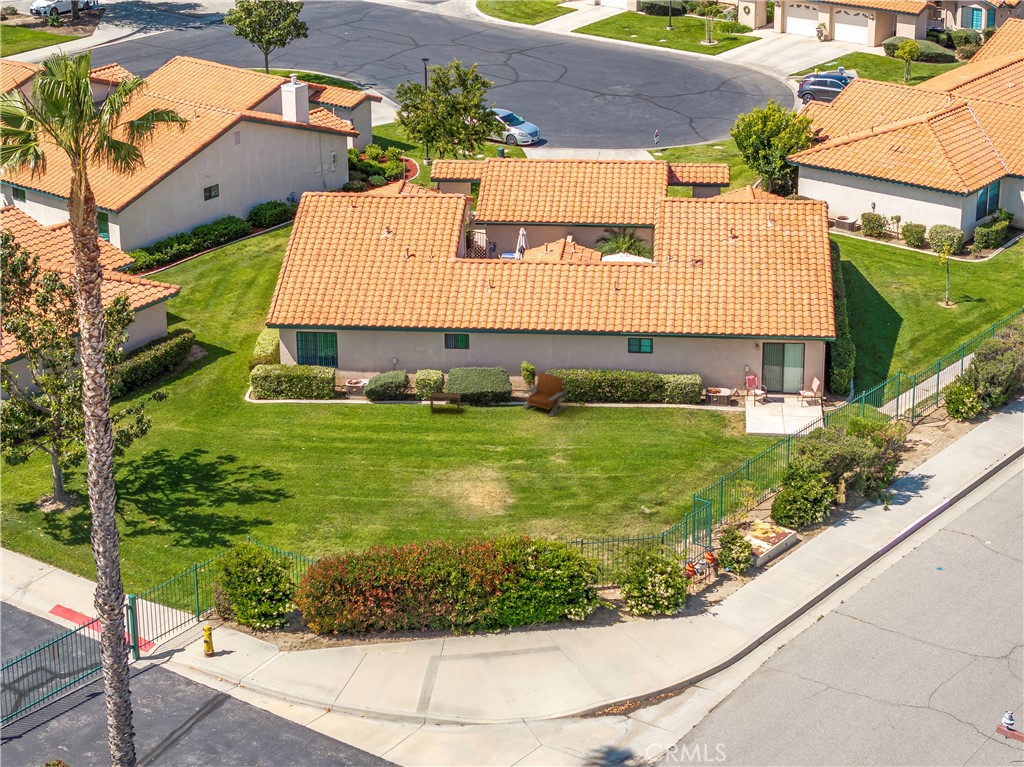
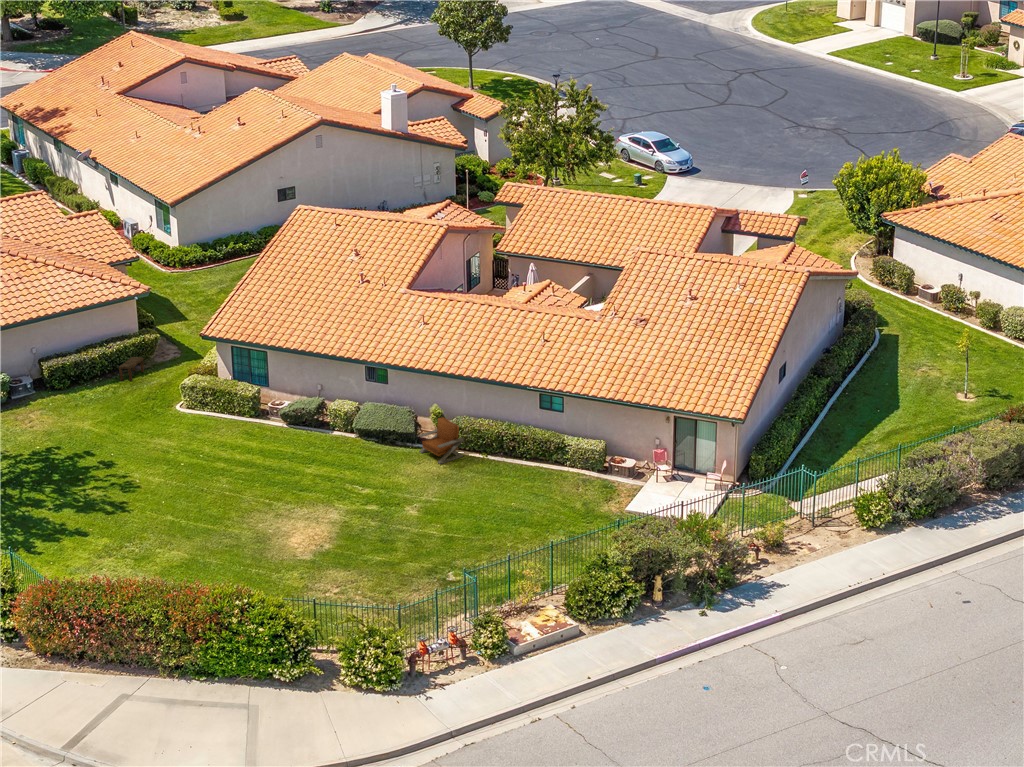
bench: present [430,392,461,413] -> present [119,357,144,381]

